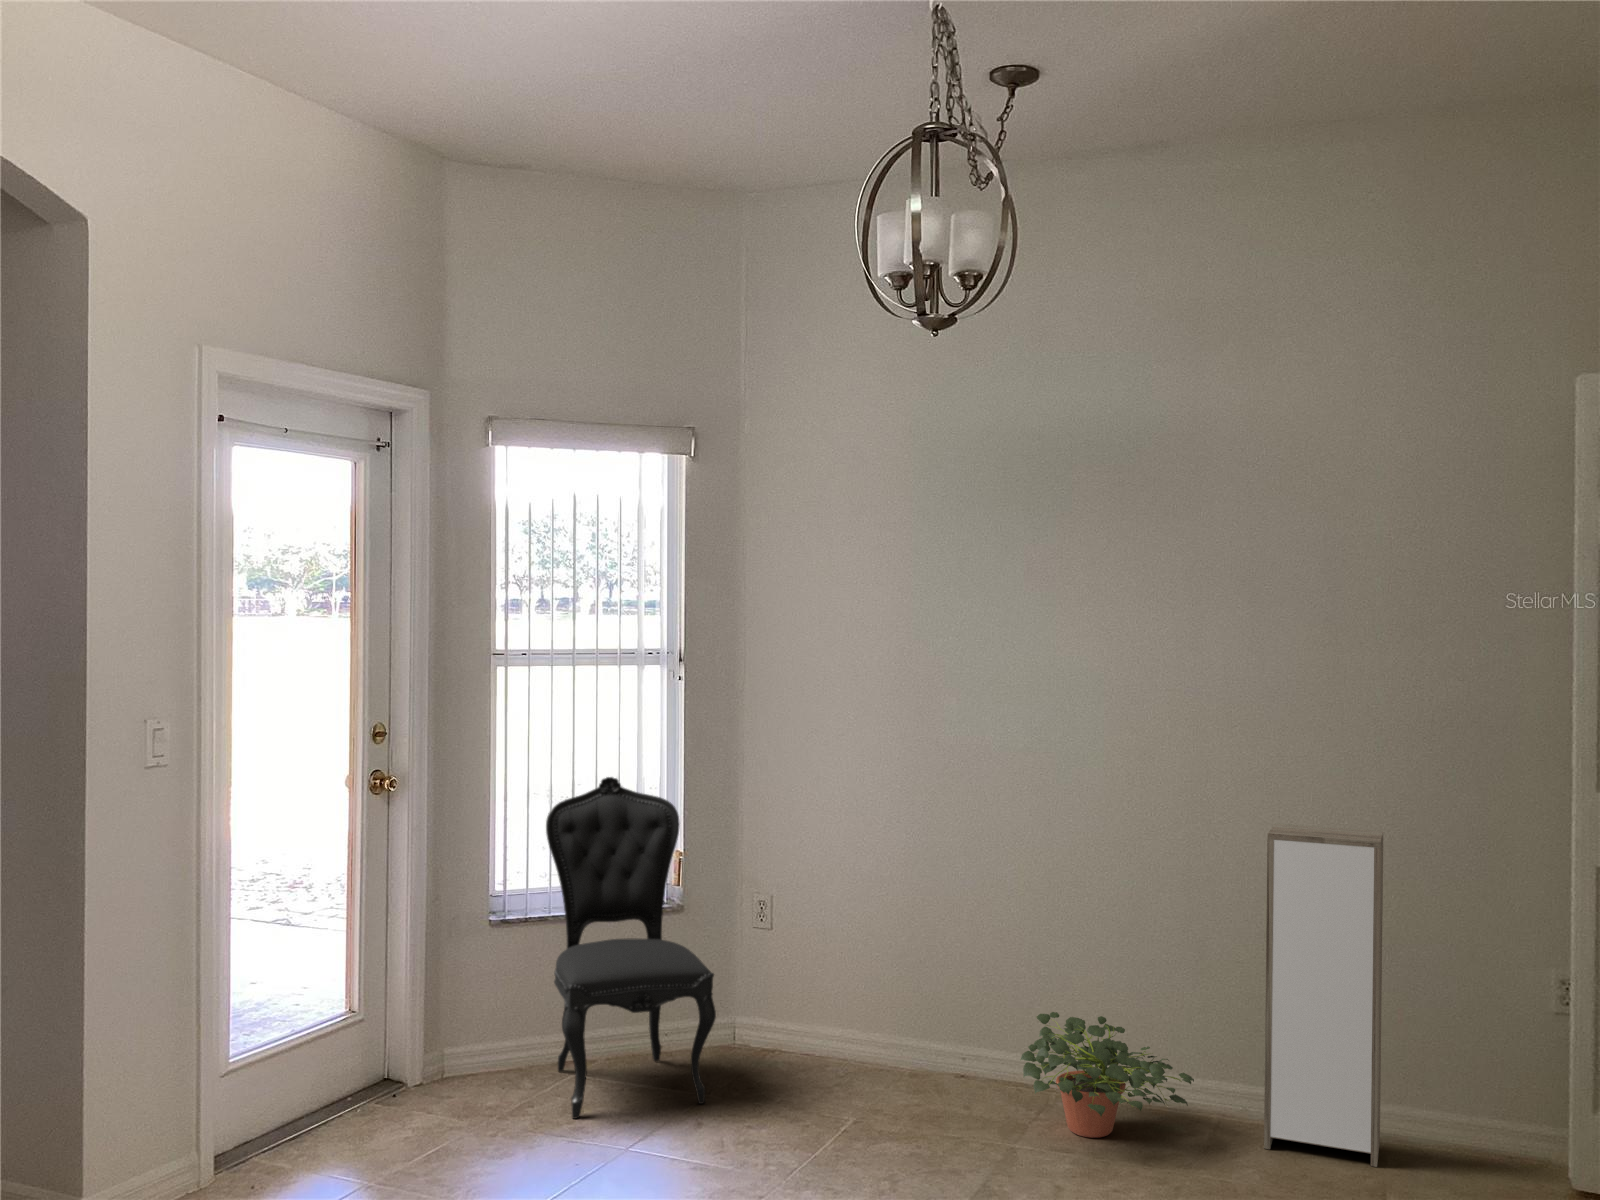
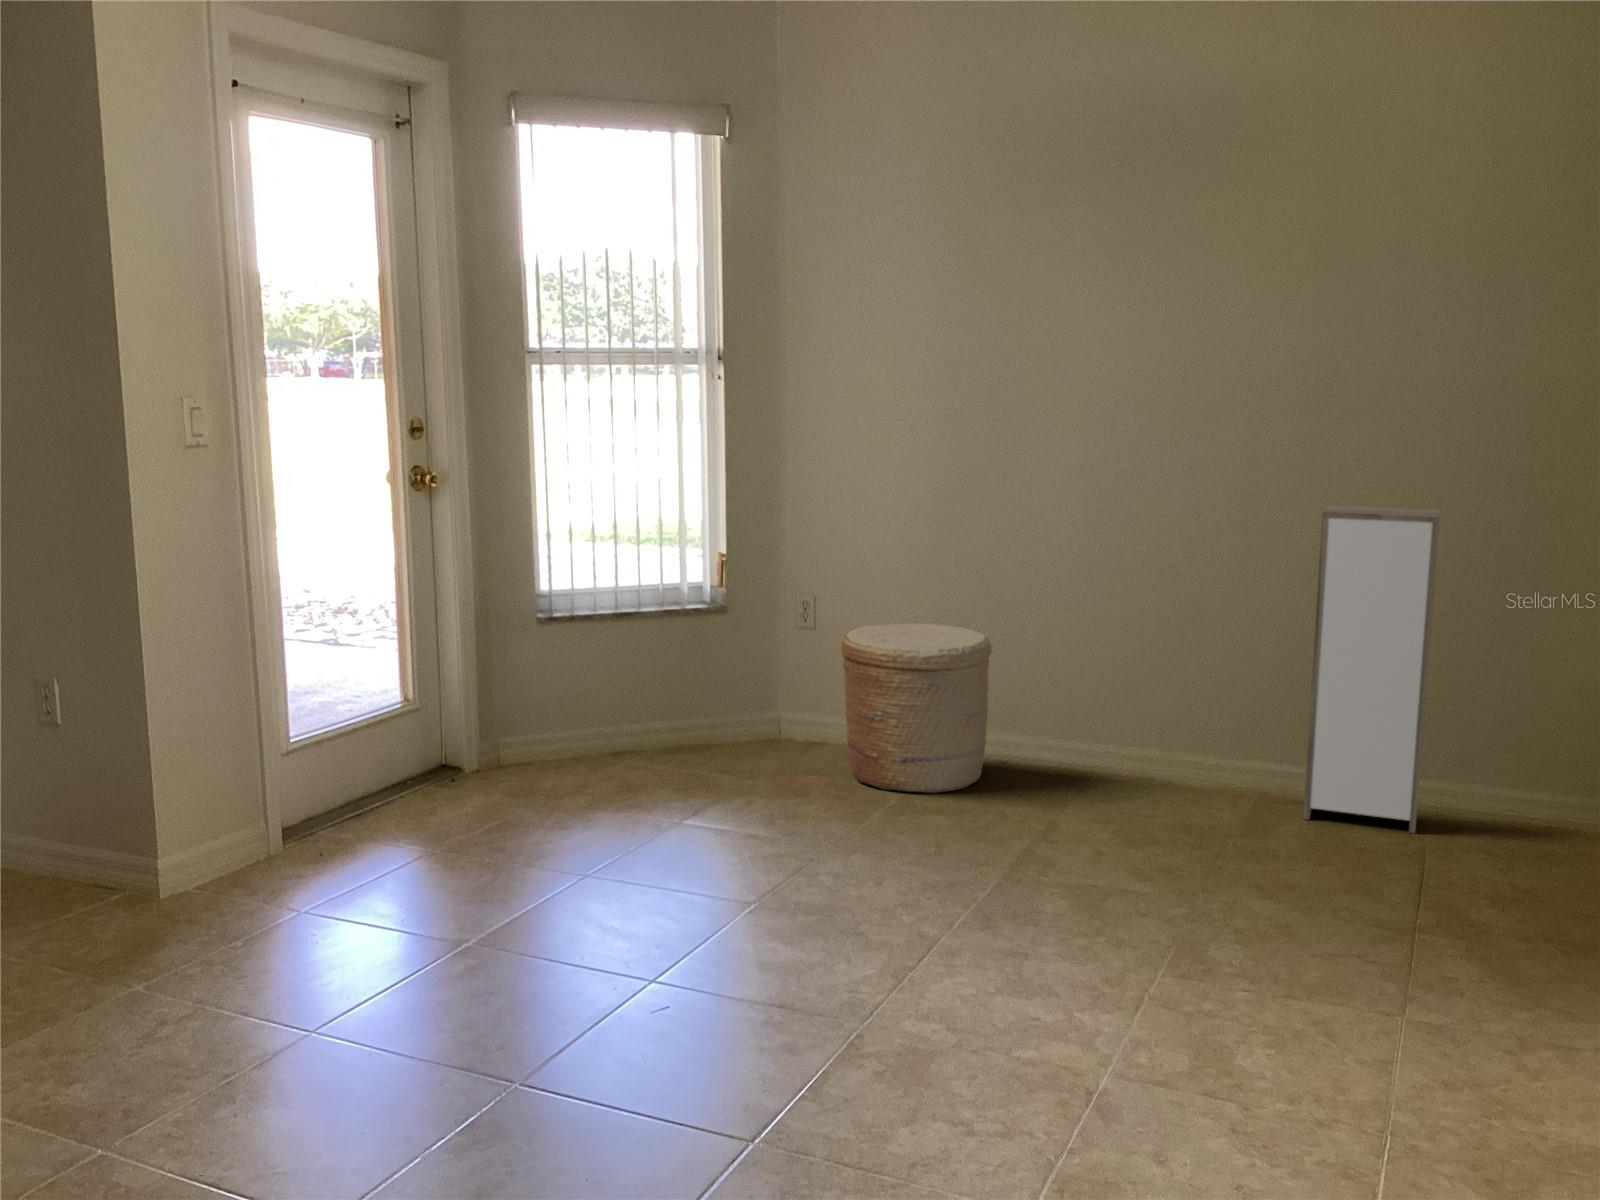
dining chair: present [546,777,716,1119] -> none [589,475,764,799]
woven basket: none [795,930,948,1114] -> present [841,623,992,793]
potted plant: present [1020,1012,1194,1138] -> none [1063,696,1237,811]

